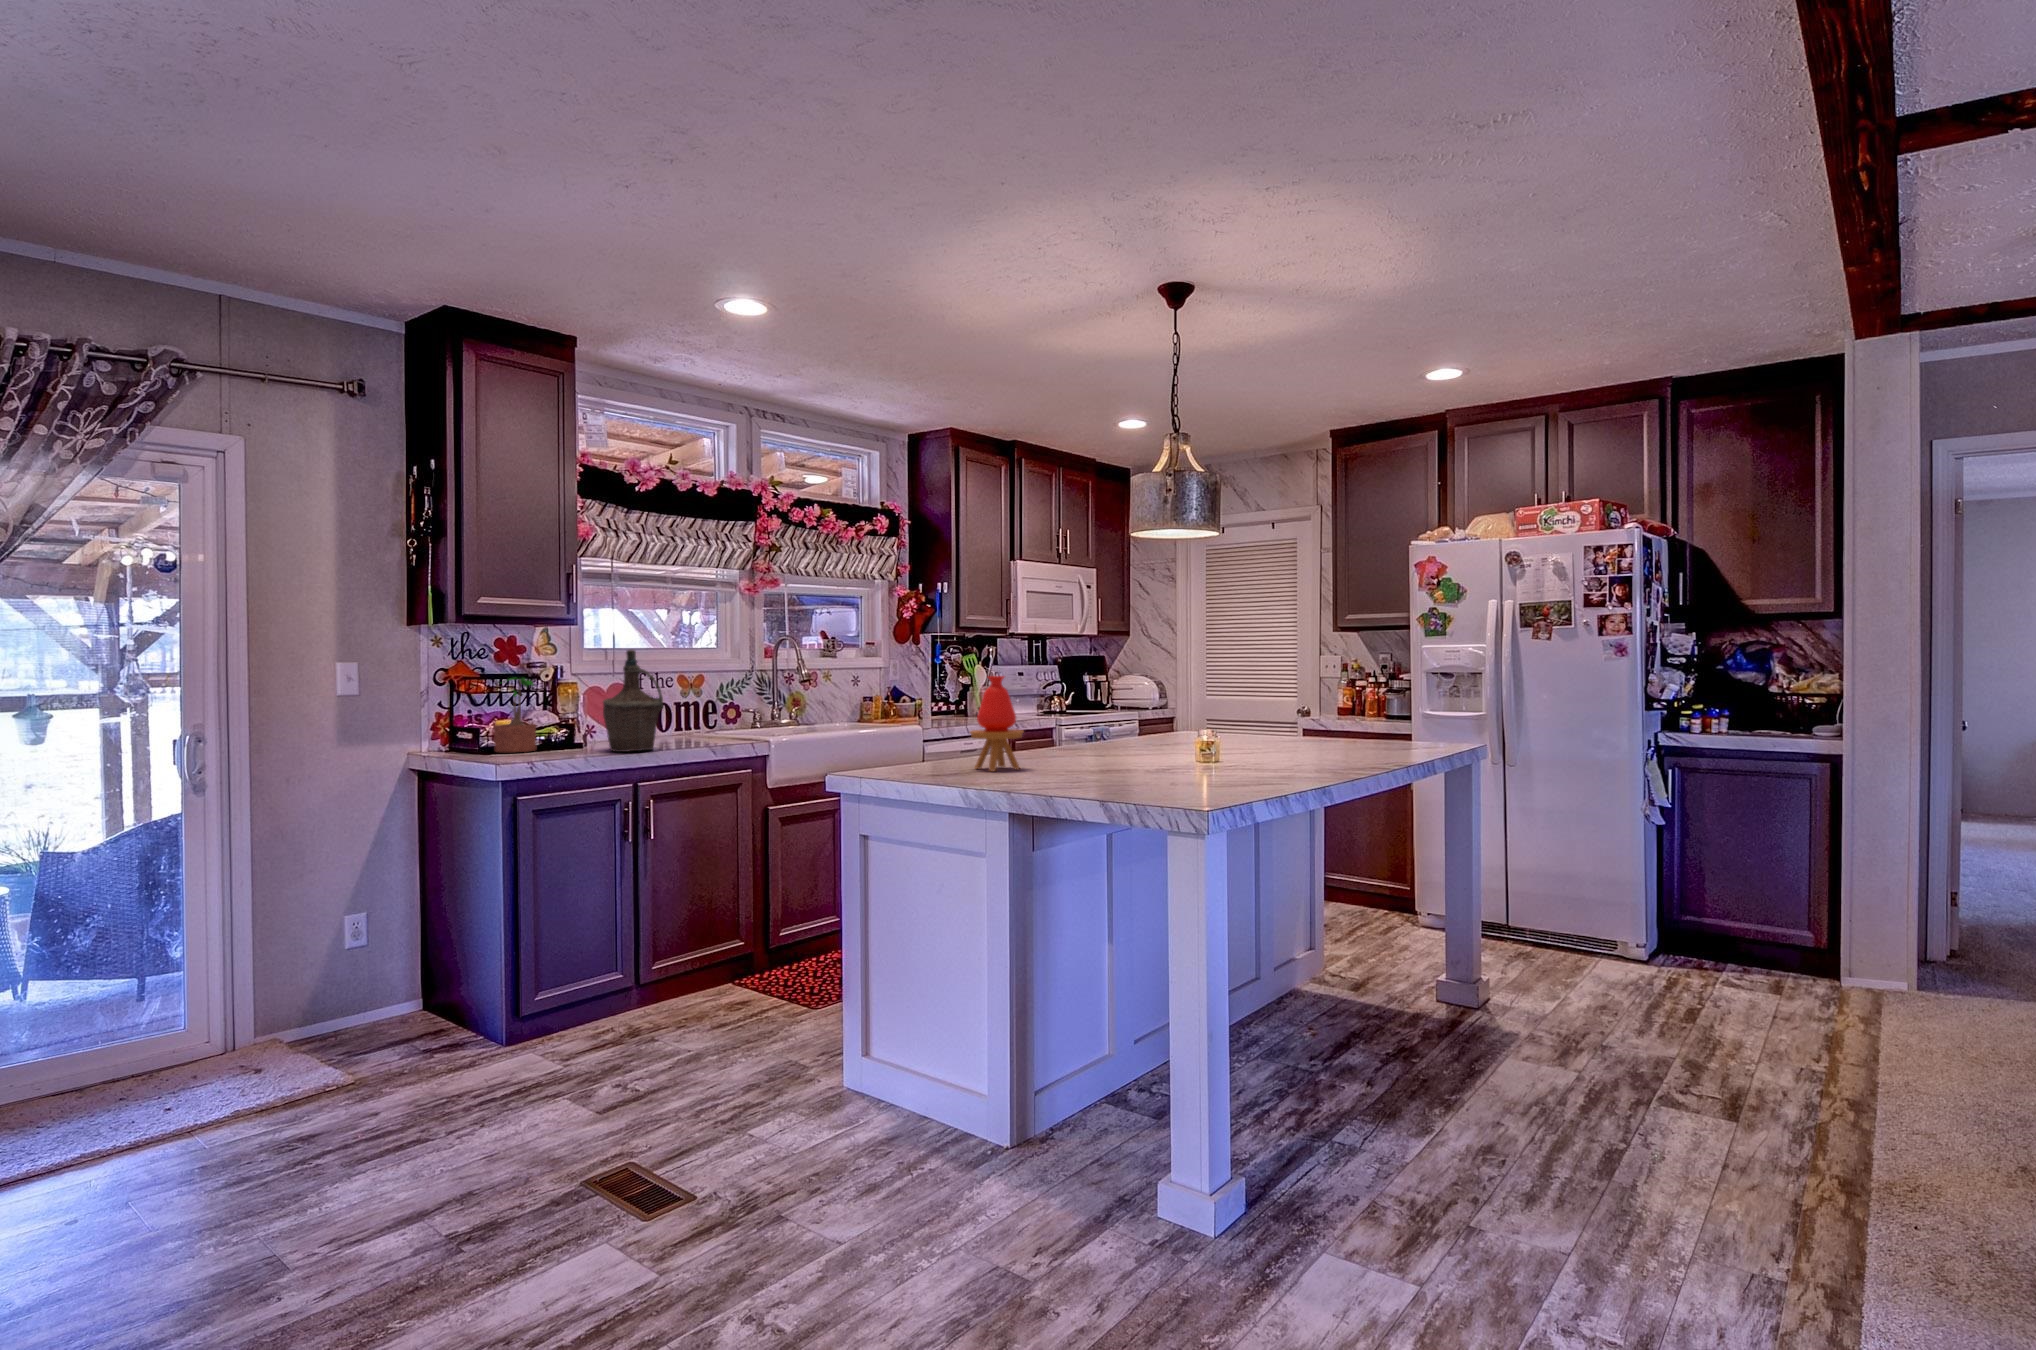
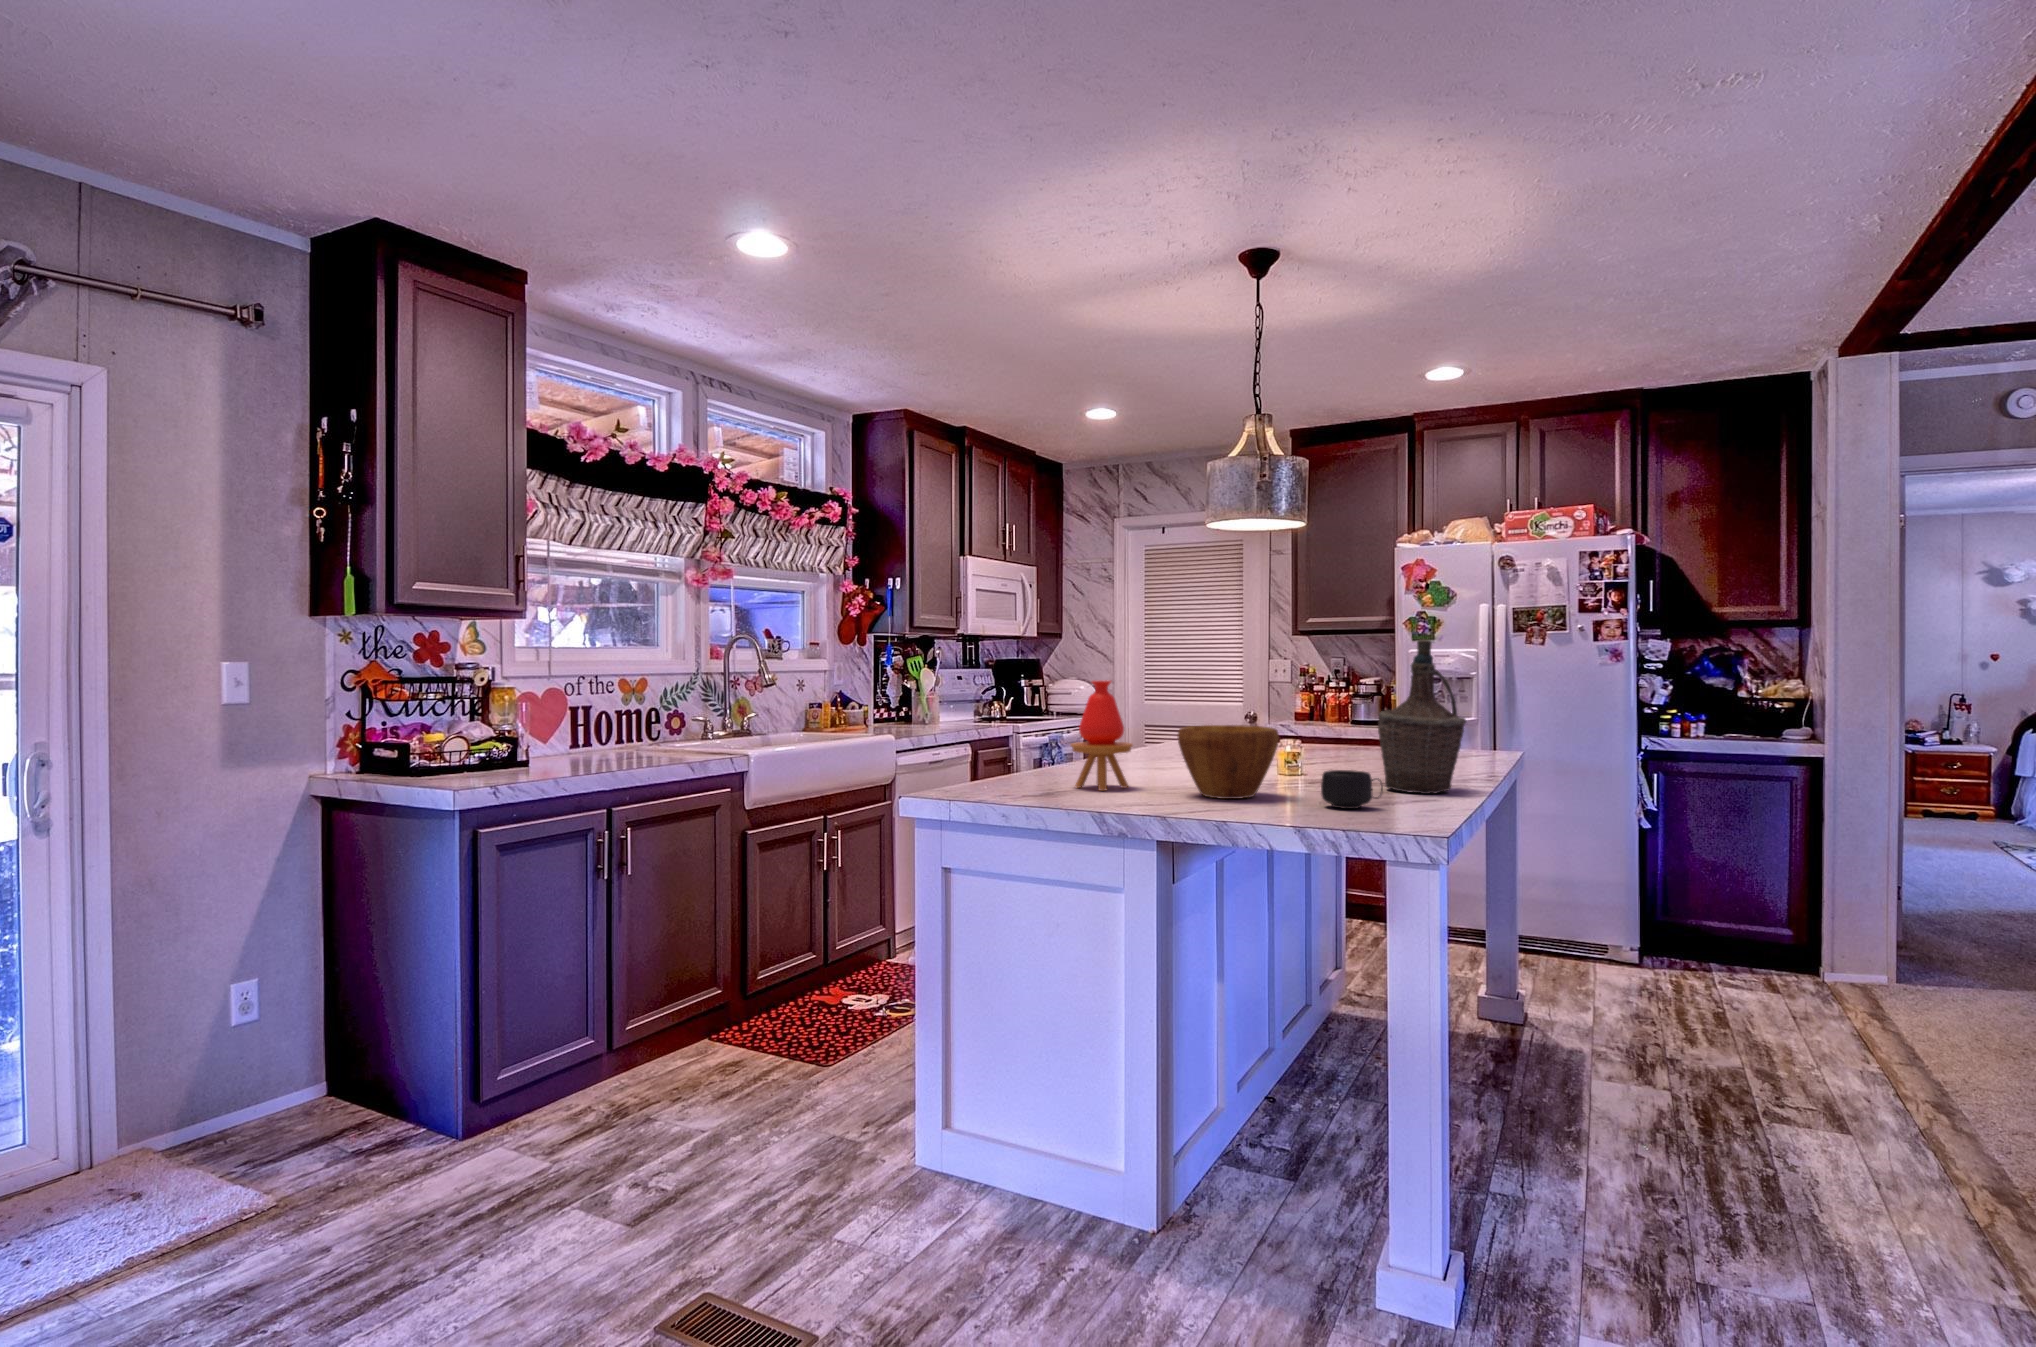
bottle: present [603,650,664,752] -> present [1378,639,1466,794]
potted plant: present [494,678,536,752] -> none [426,681,481,773]
bowl: none [1045,715,1133,779] -> present [1177,725,1279,799]
mug: none [1147,754,1198,788] -> present [1321,770,1383,809]

